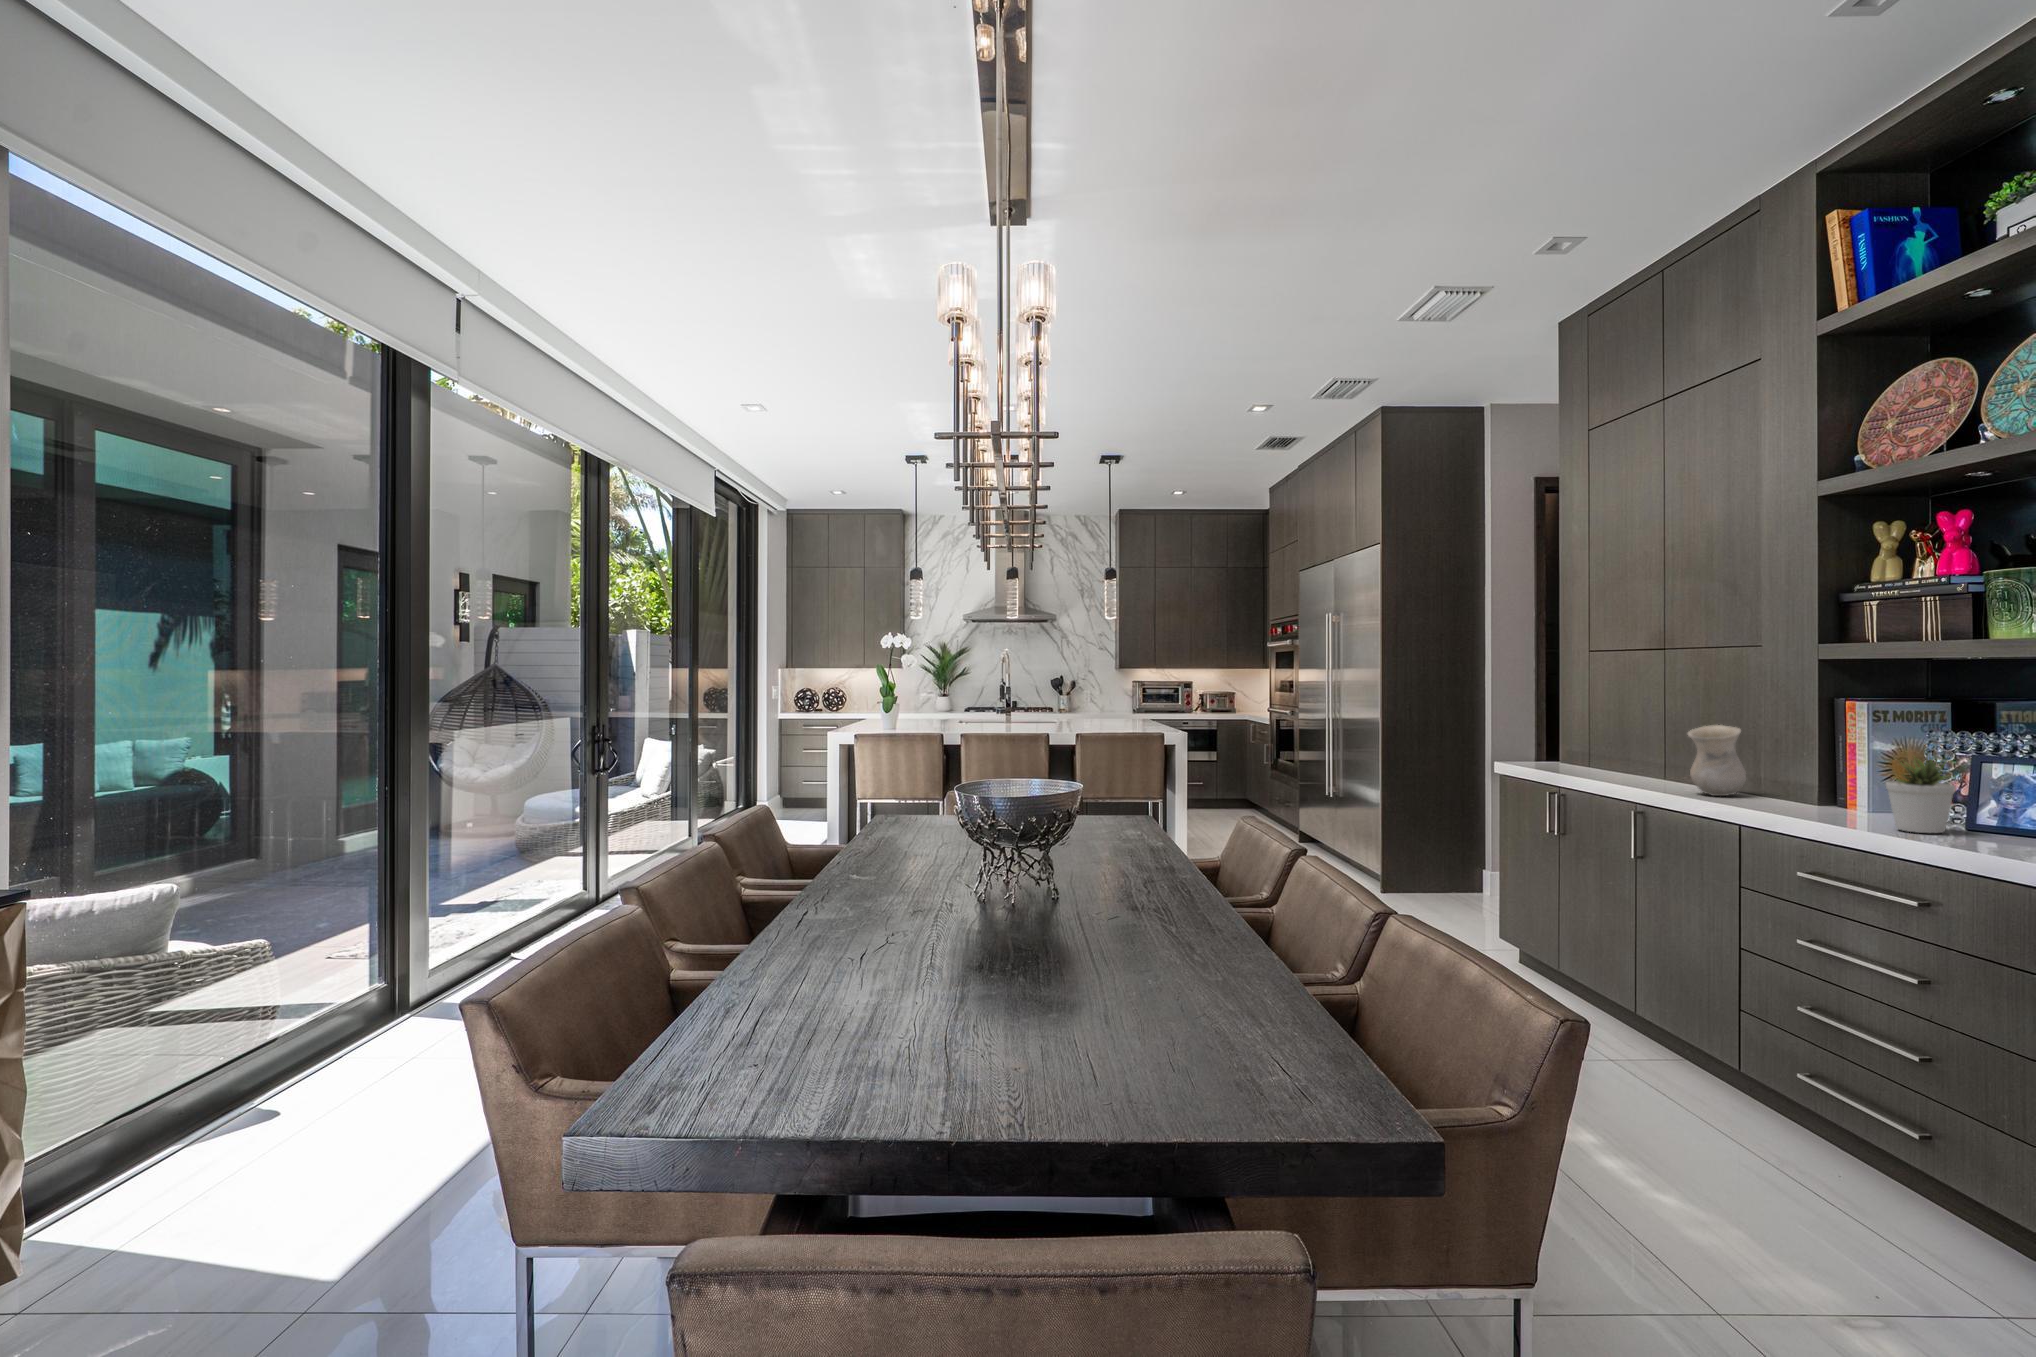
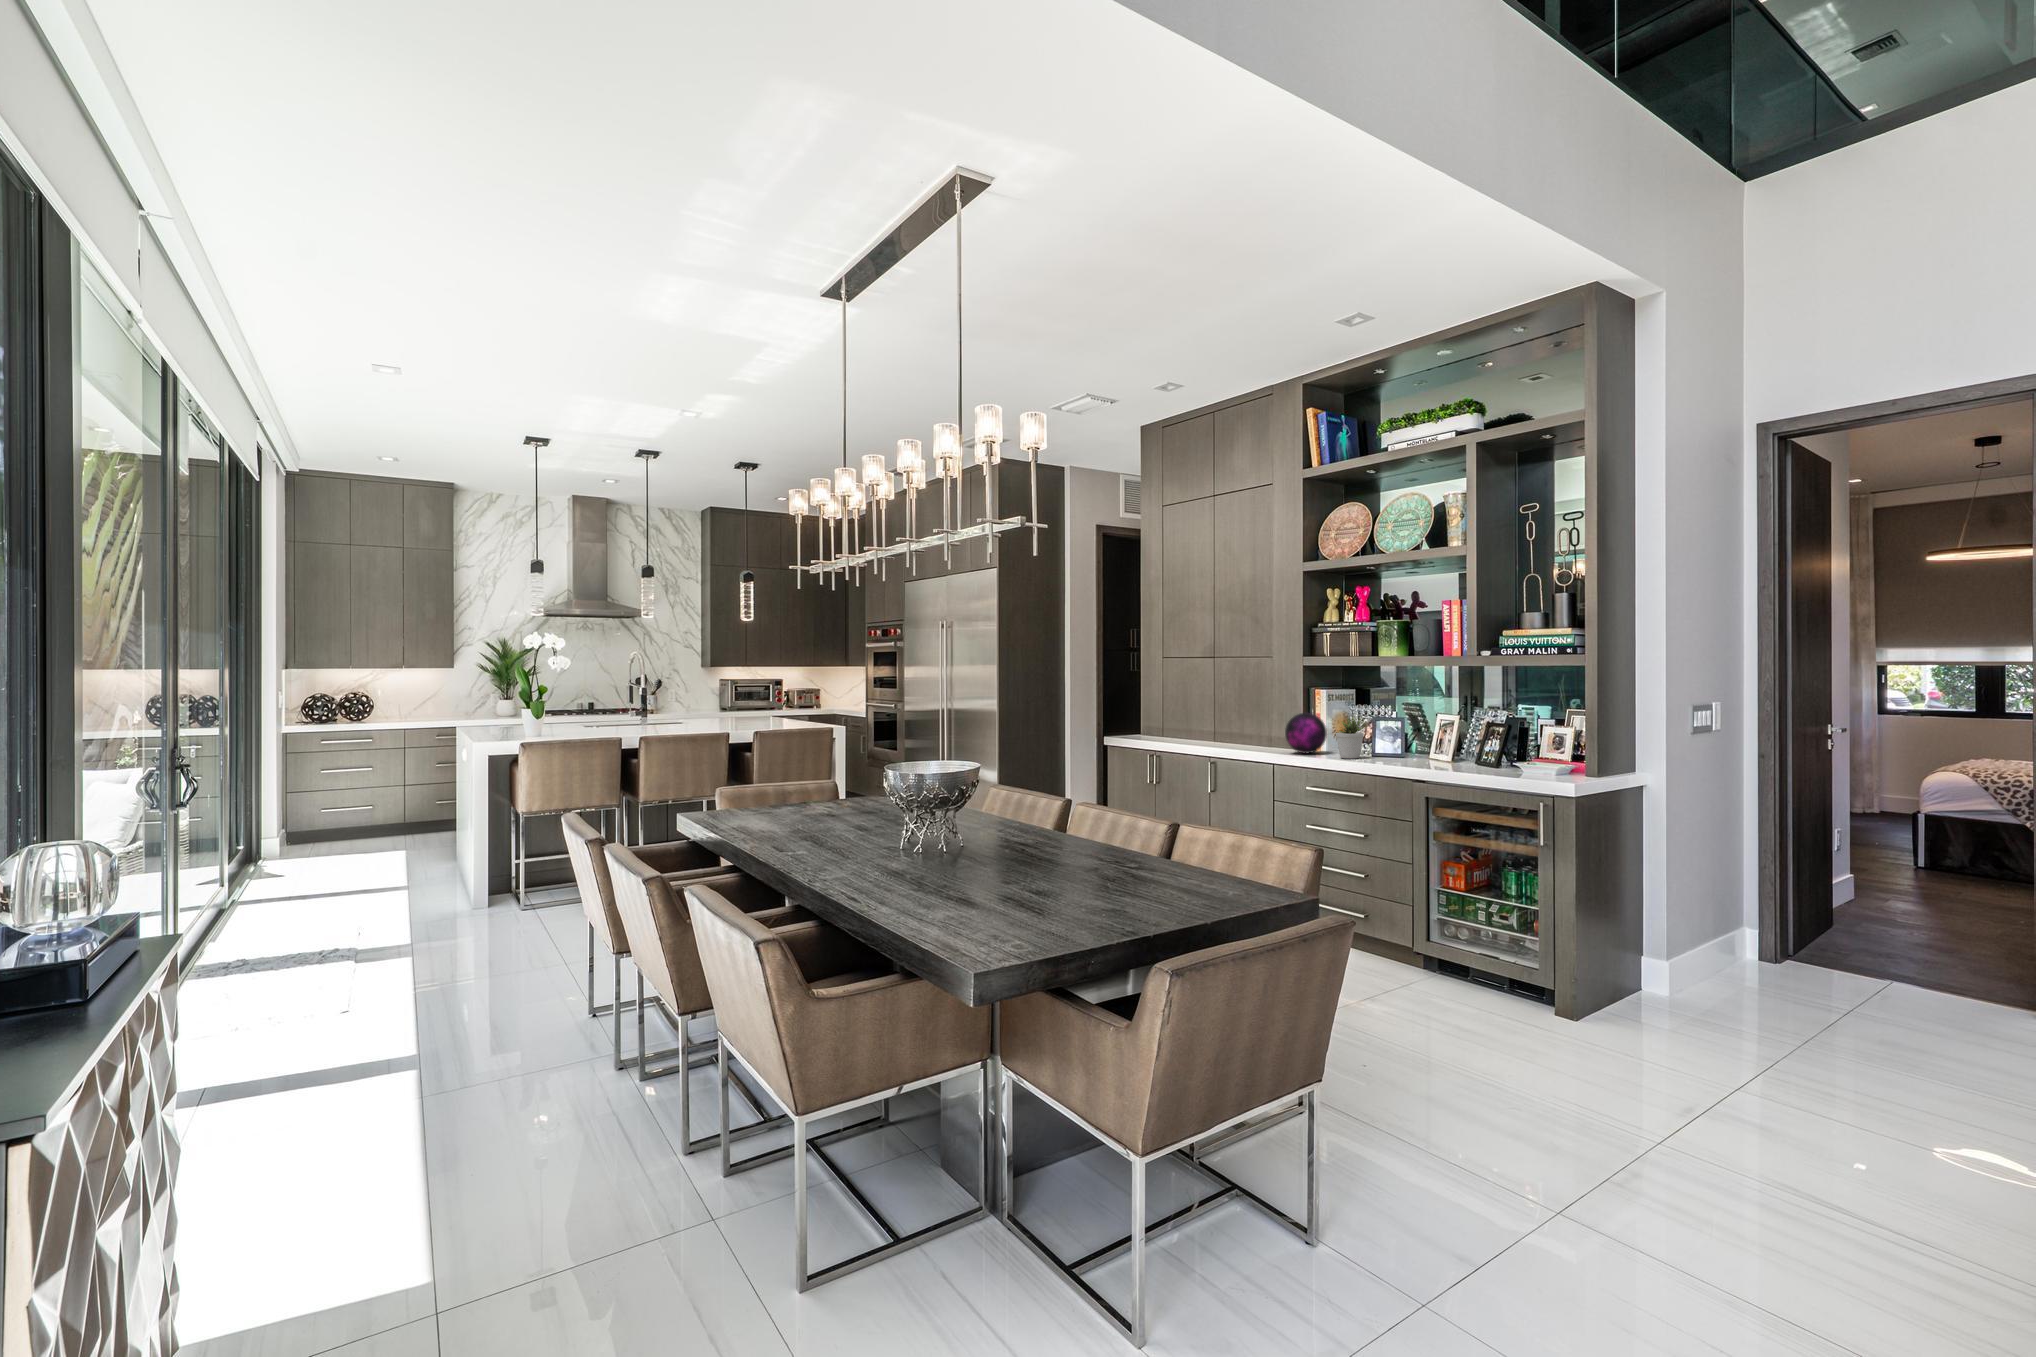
vase: present [1688,725,1746,796] -> none [1238,706,1267,750]
decorative orb: none [1775,740,1869,812] -> present [1285,713,1327,753]

